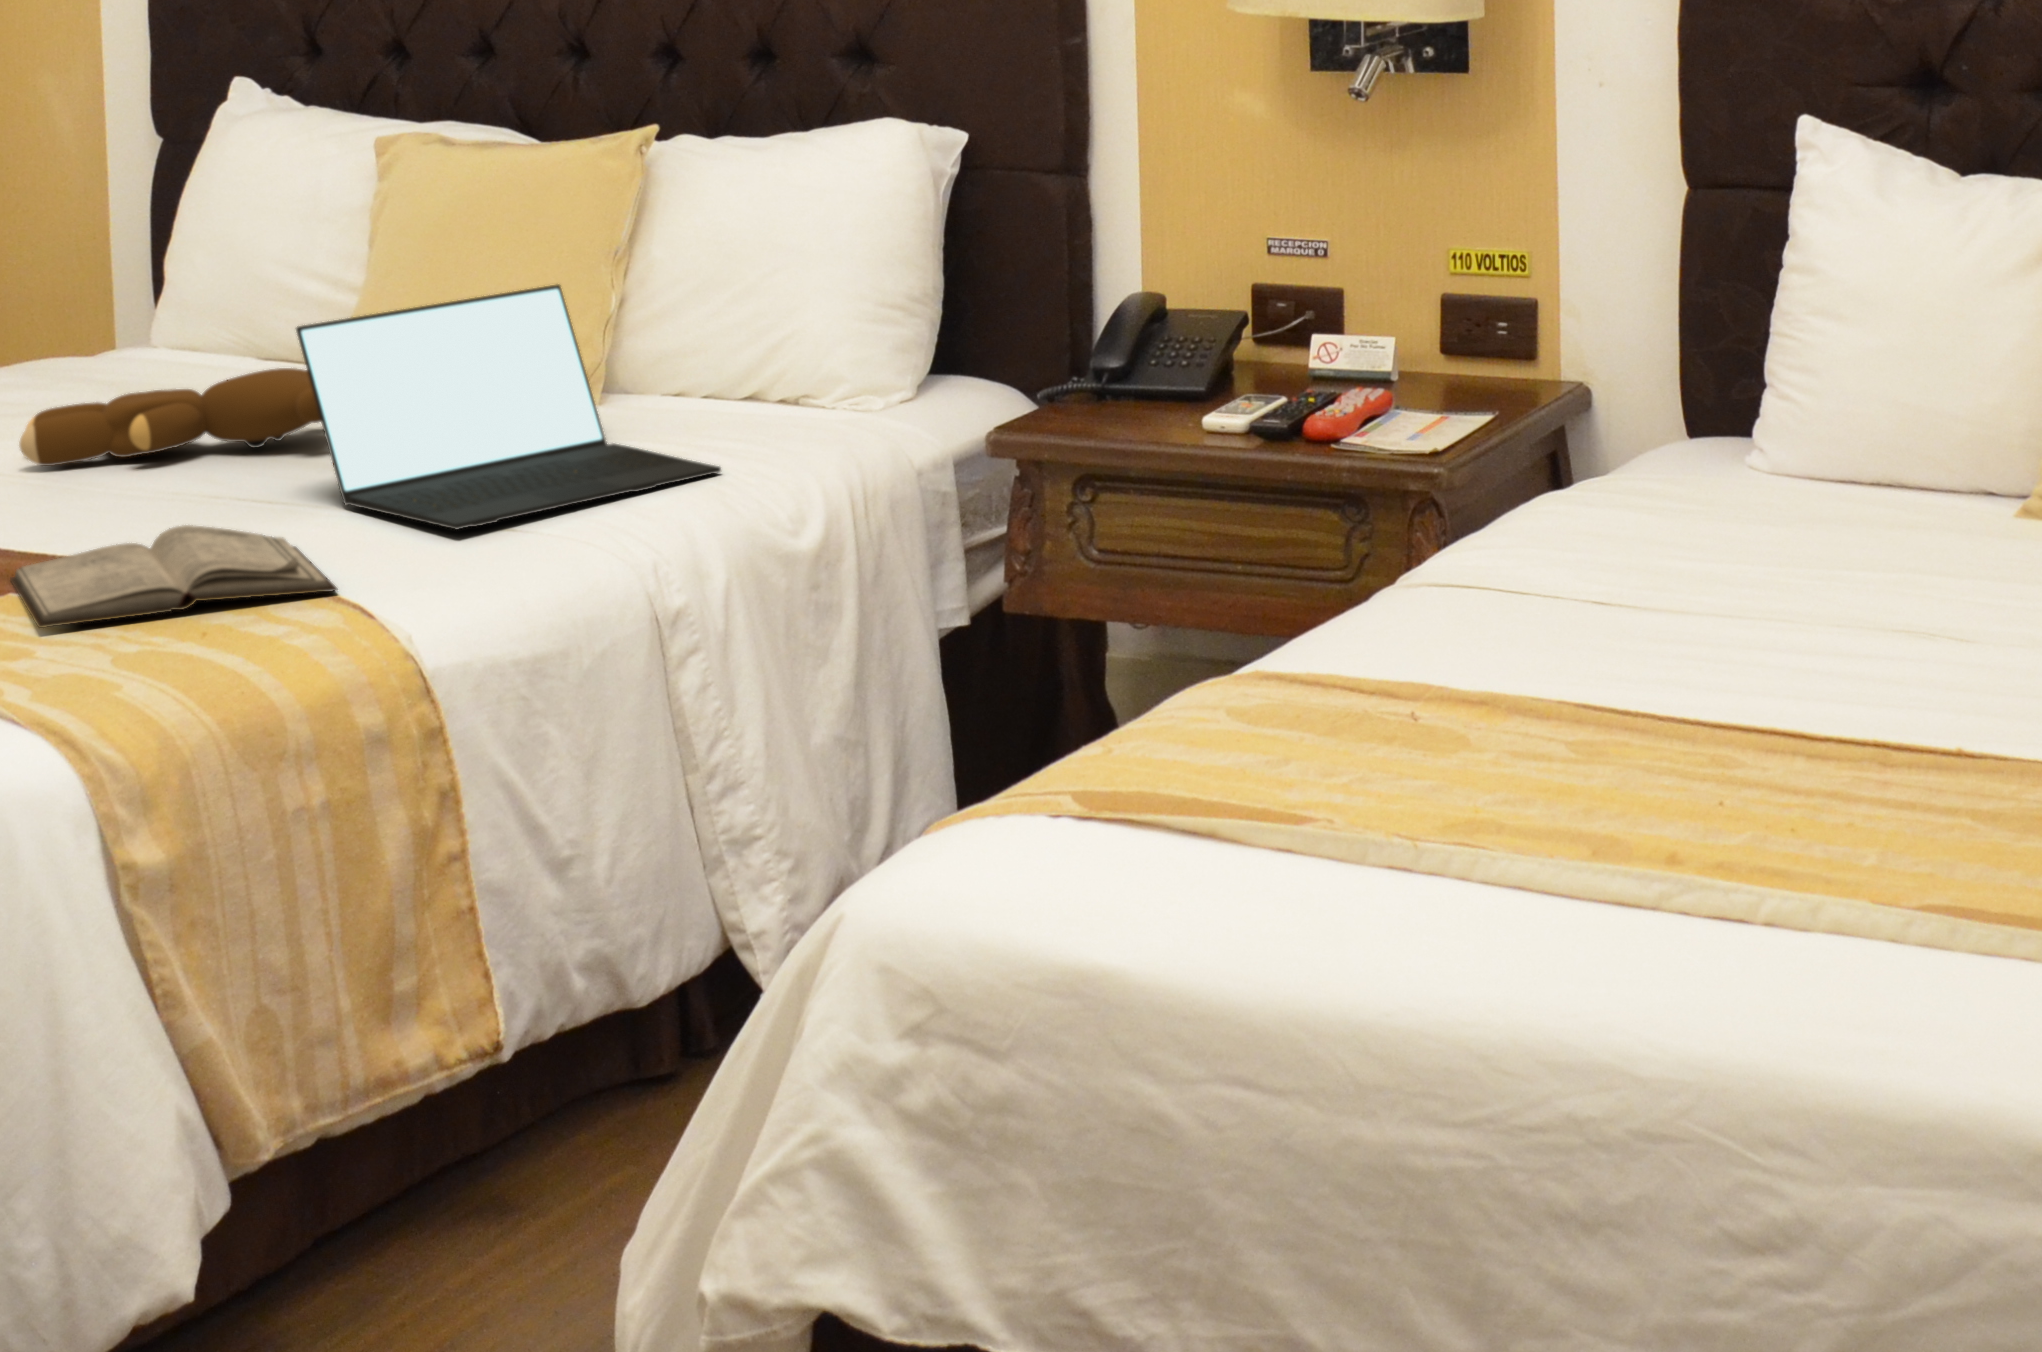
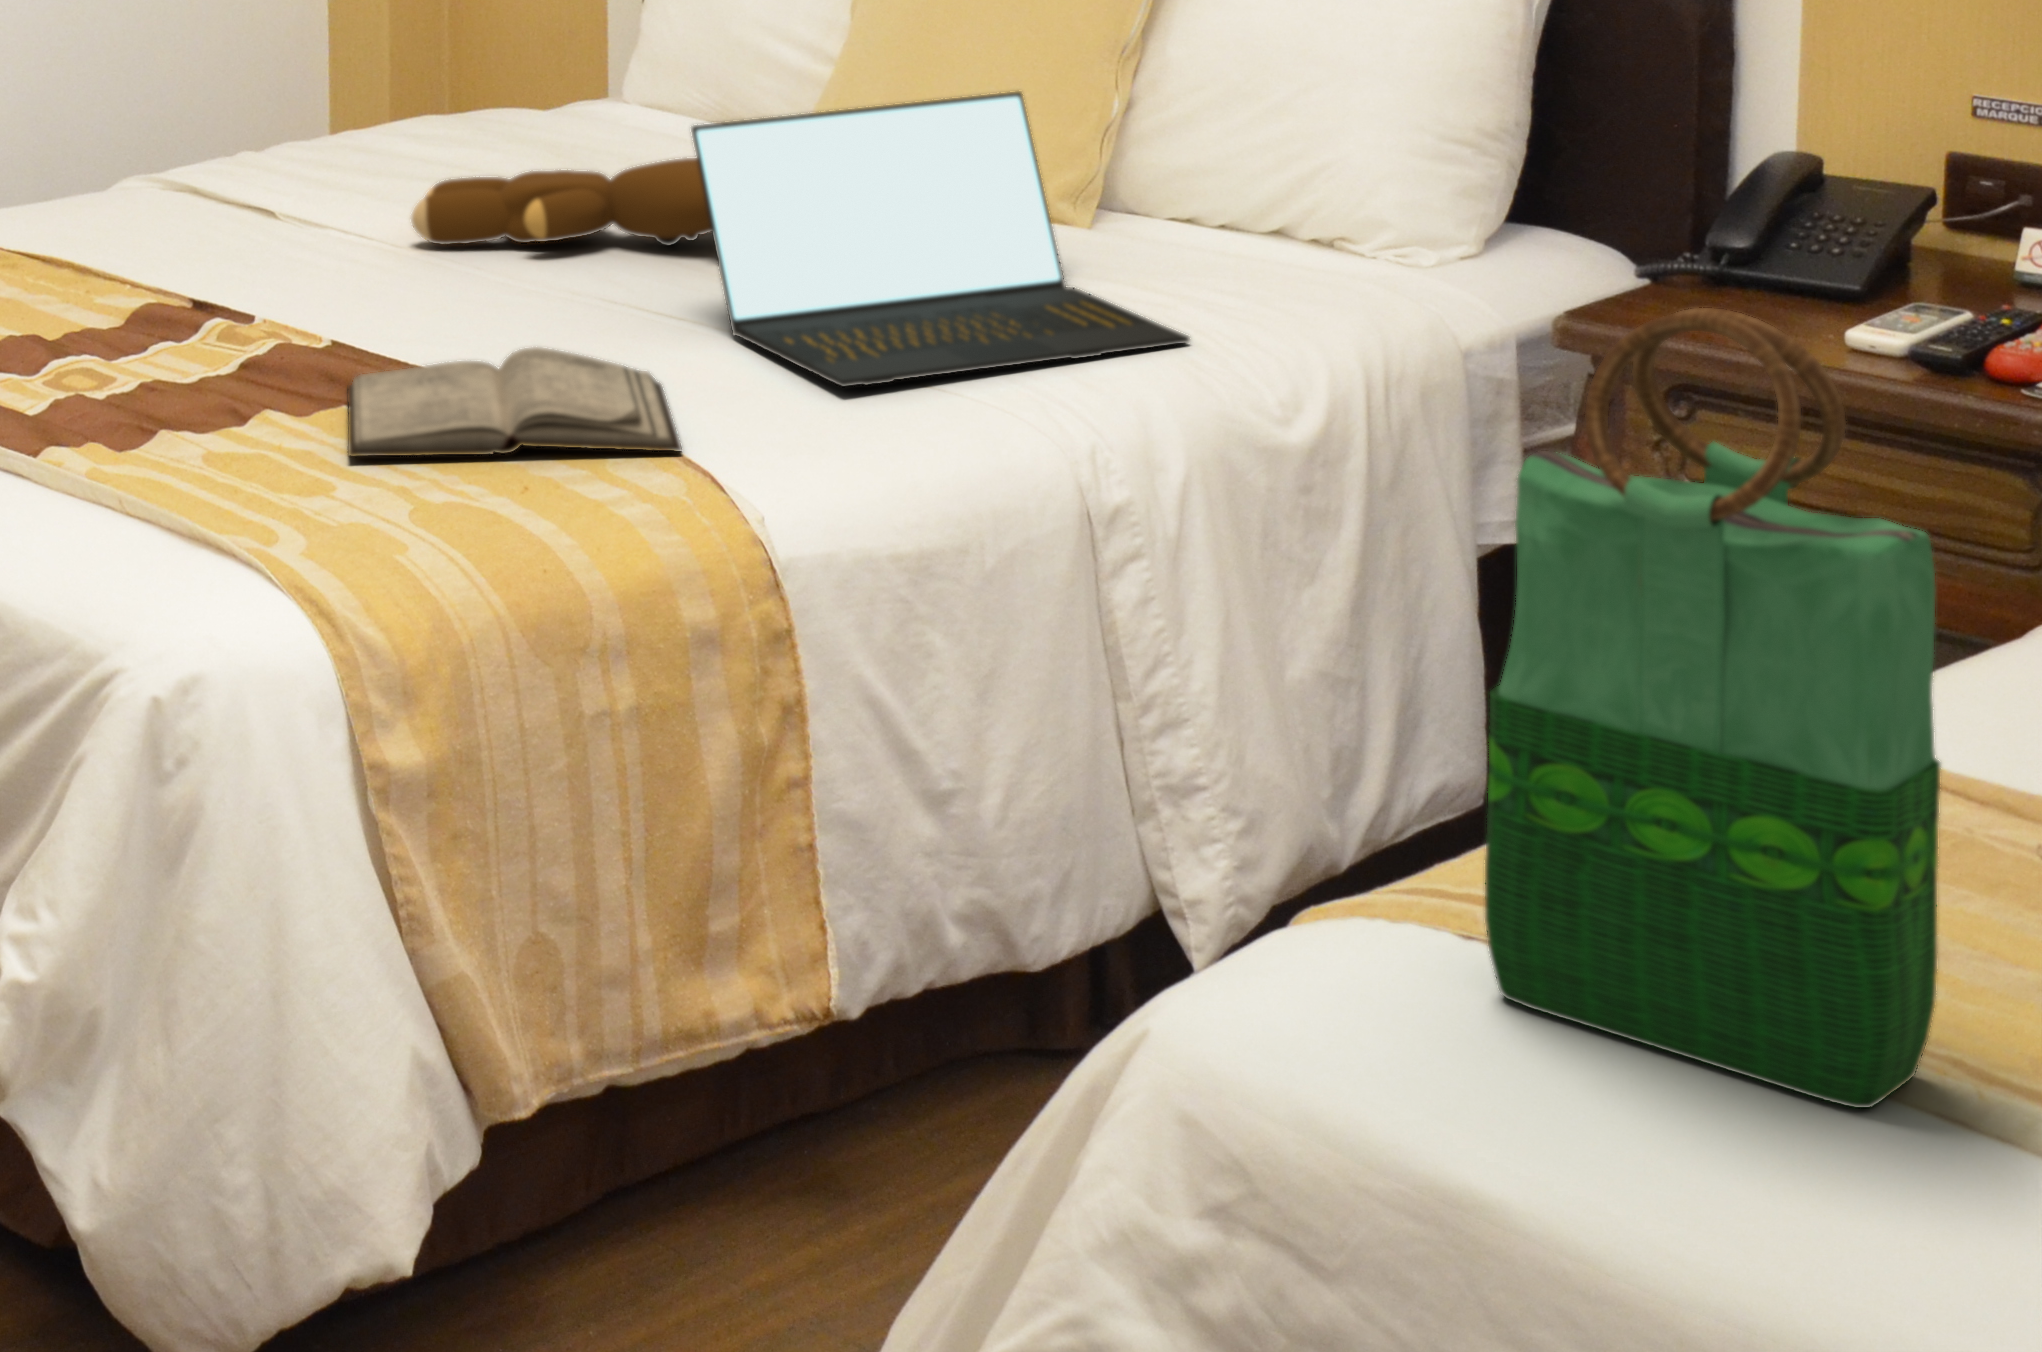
tote bag: none [1117,289,1434,865] -> present [1485,308,1941,1108]

